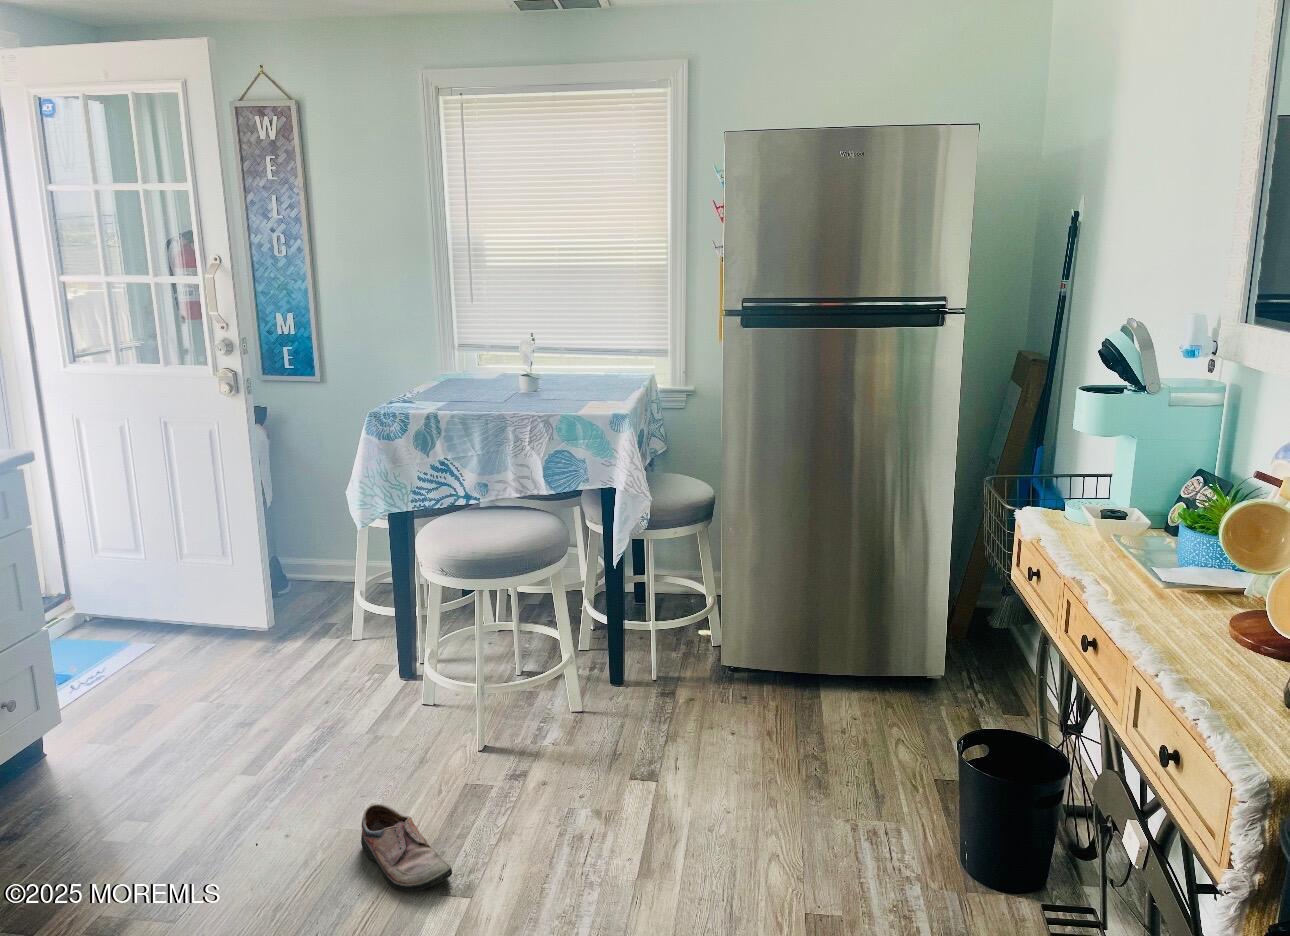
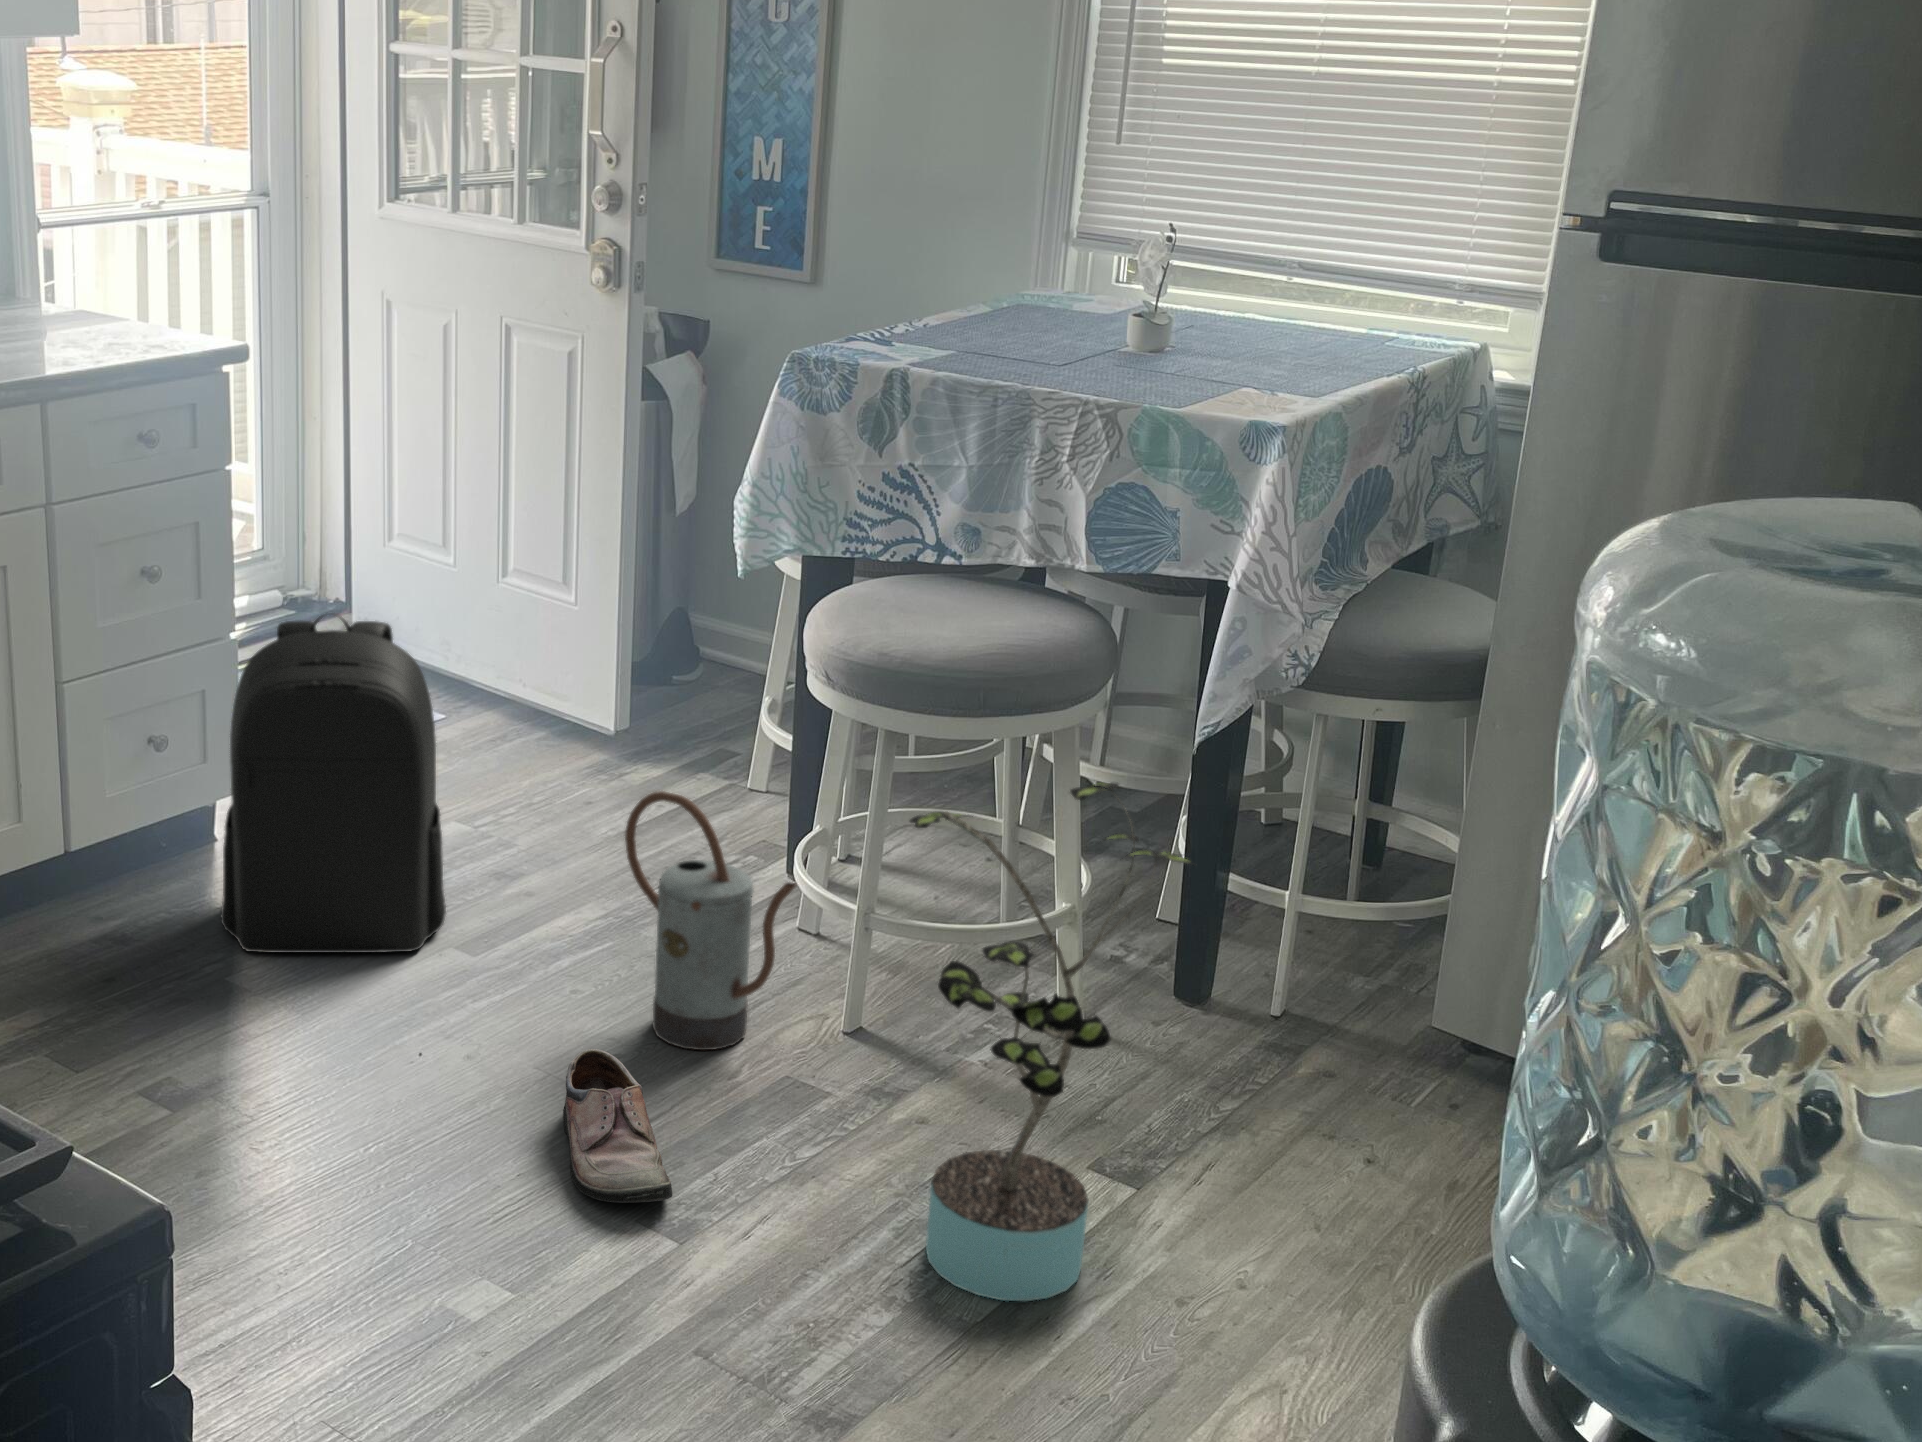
potted plant: none [546,590,700,866] -> present [910,783,1192,1301]
backpack: none [67,596,228,815] -> present [221,615,446,953]
watering can: none [343,651,454,786] -> present [625,791,796,1050]

